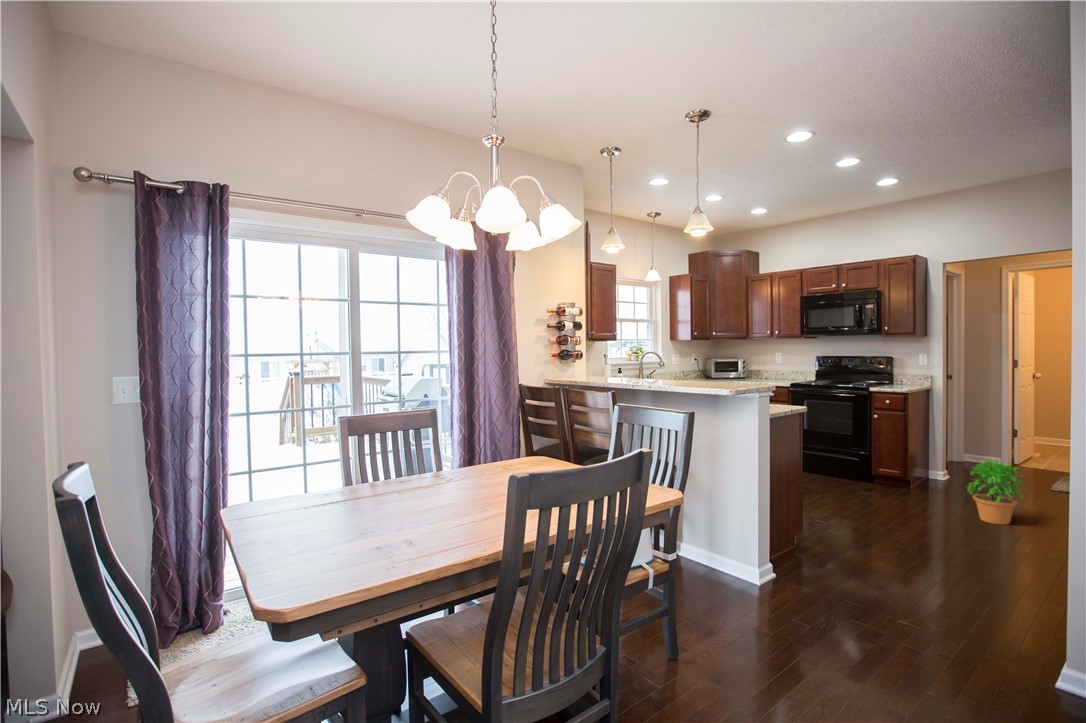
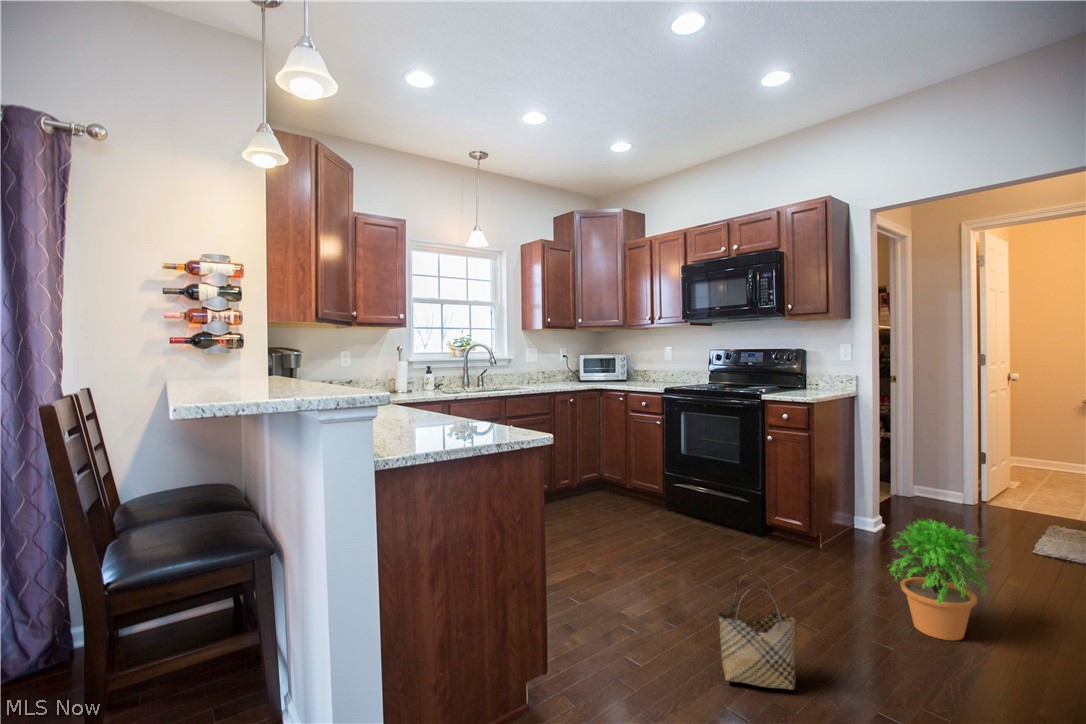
woven basket: none [880,483,925,539] -> present [718,573,796,690]

